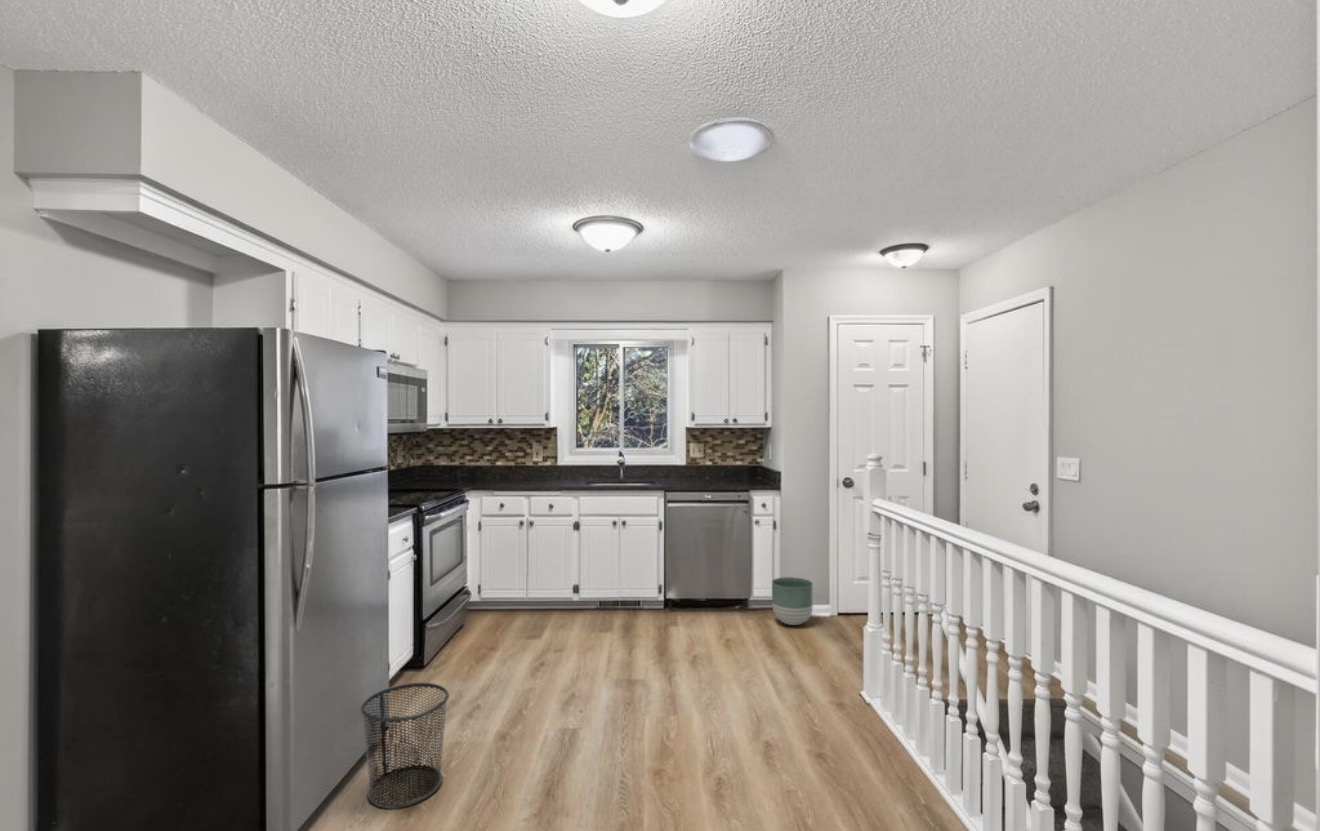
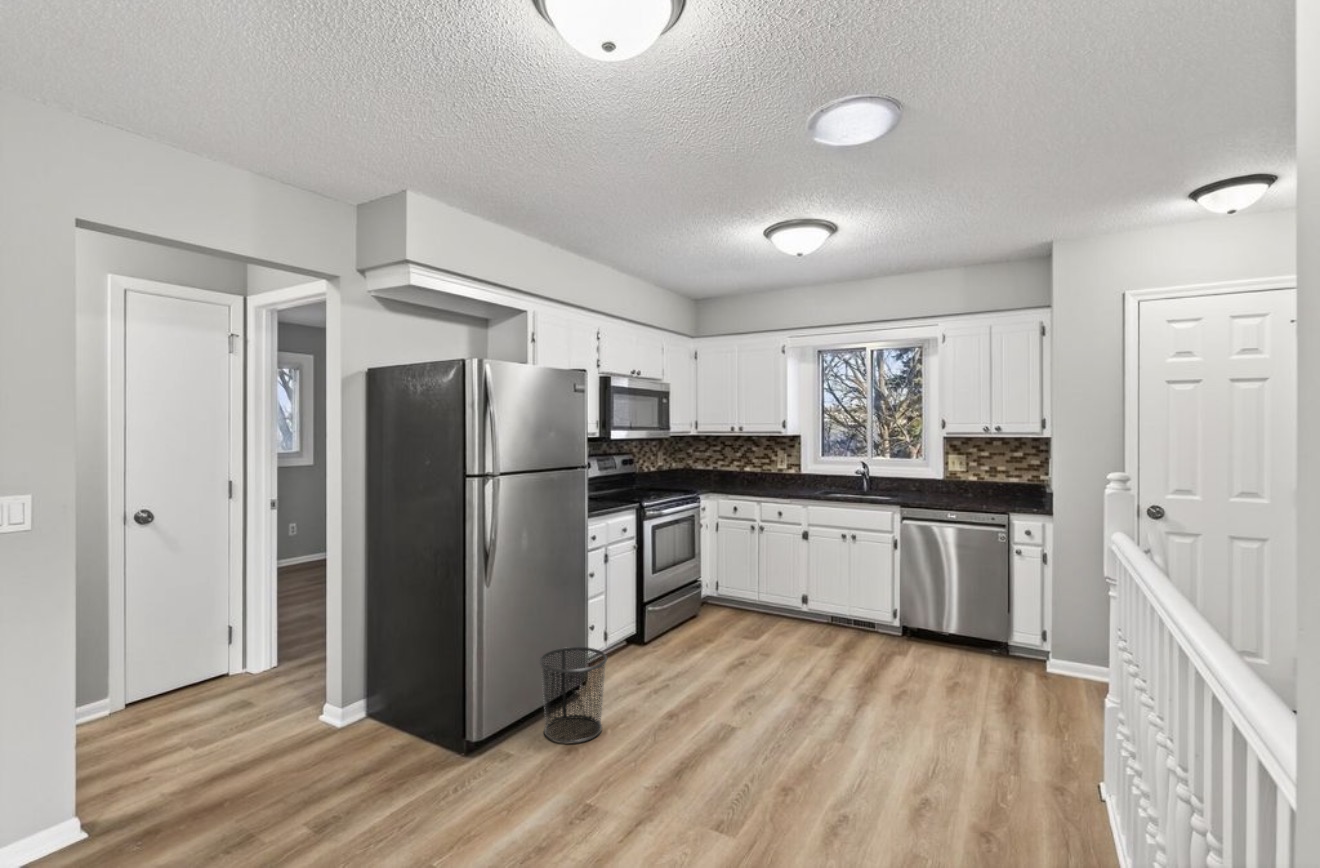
planter: present [772,577,813,625] -> none [1028,623,1087,684]

